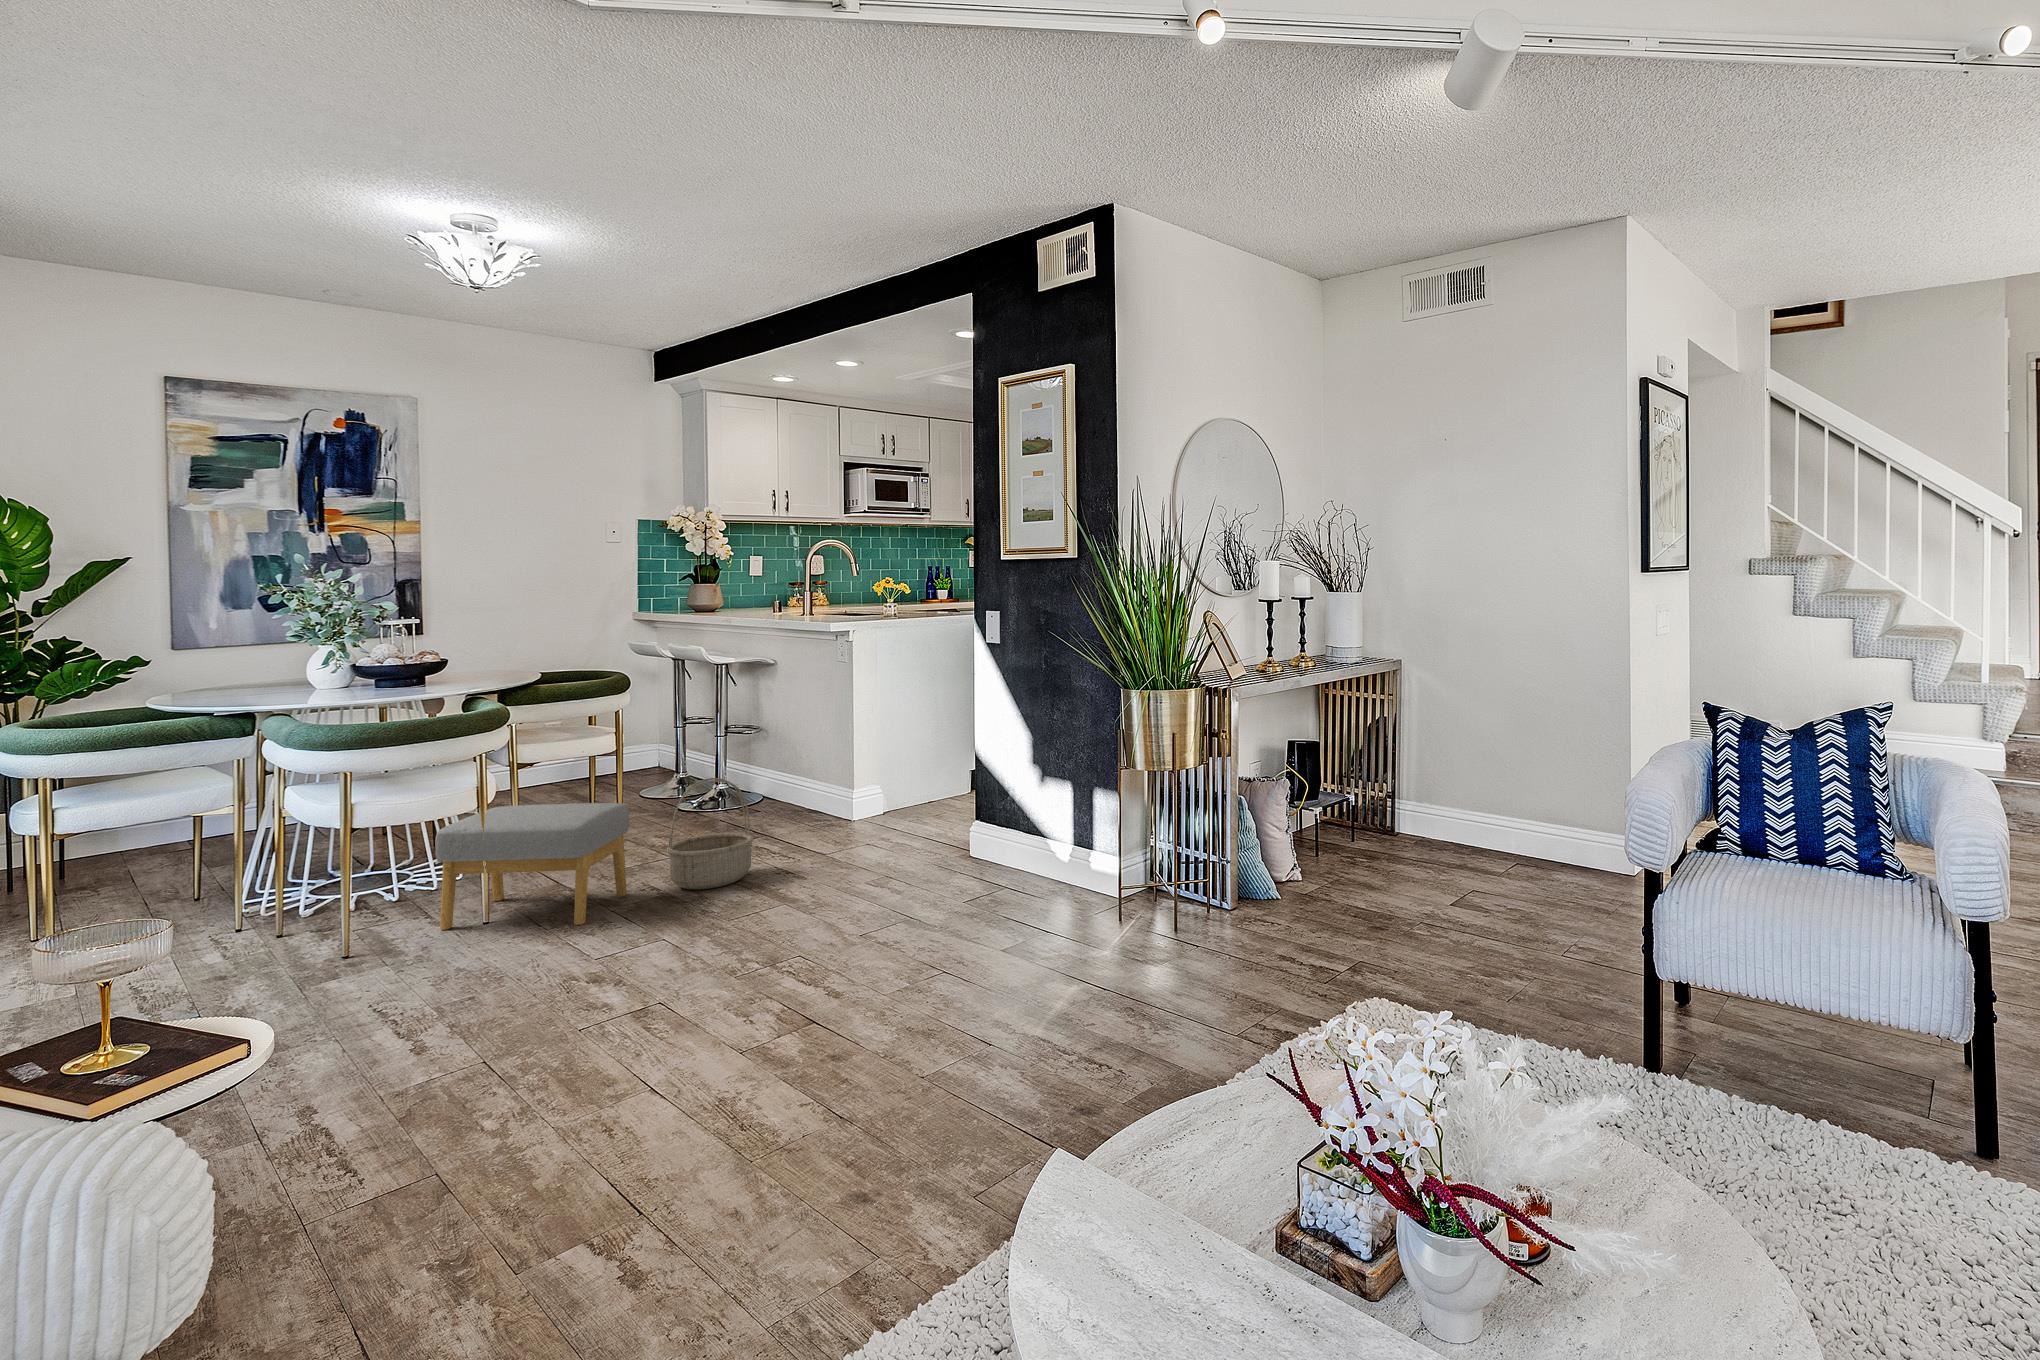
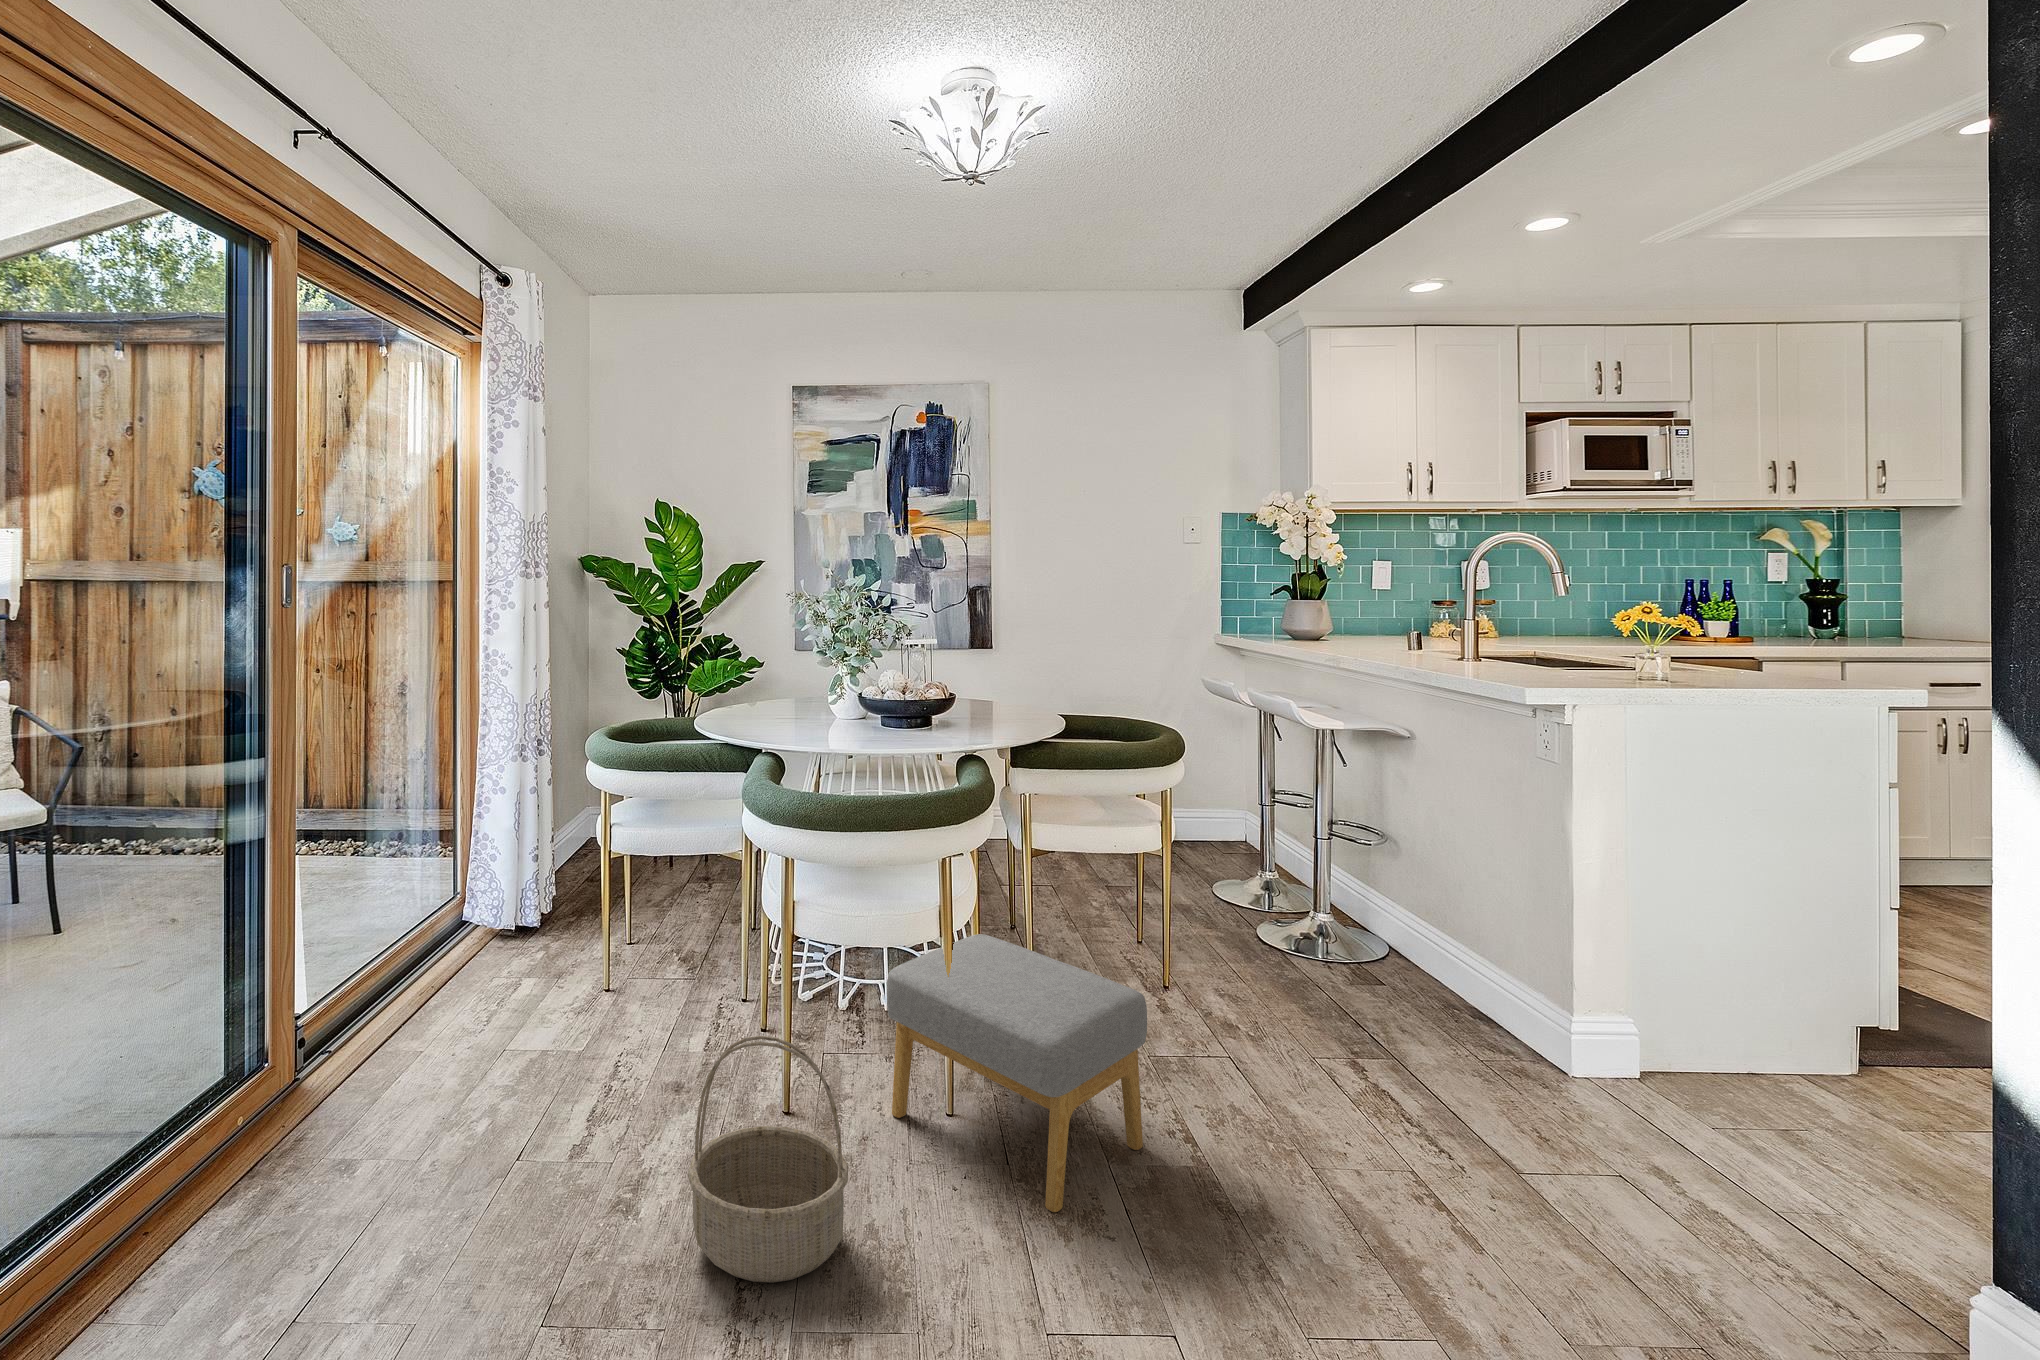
basket: present [667,778,754,889] -> present [687,1036,848,1283]

